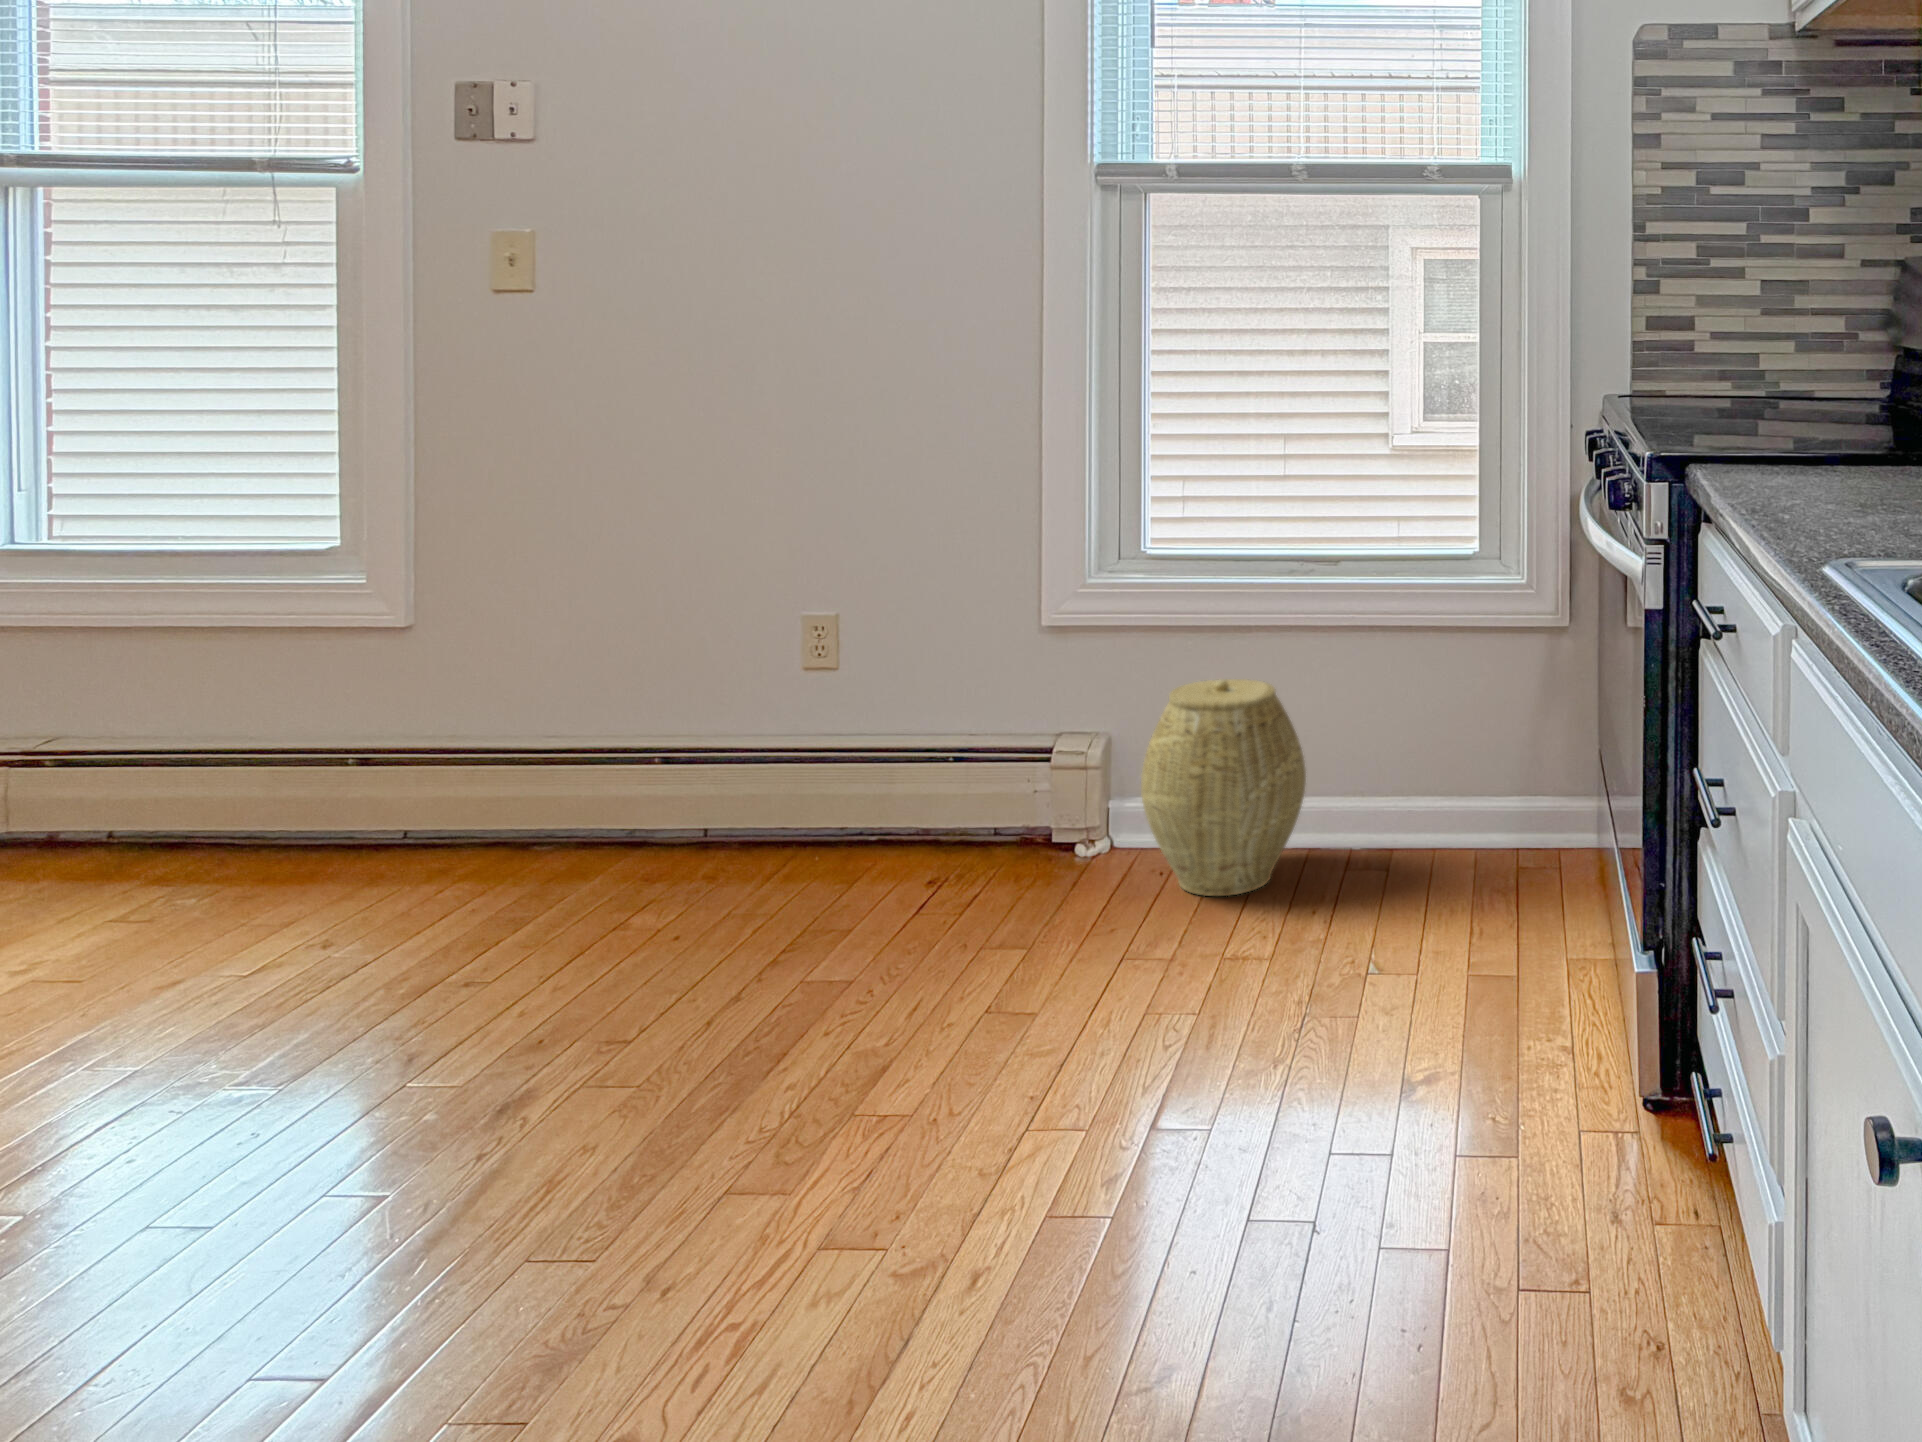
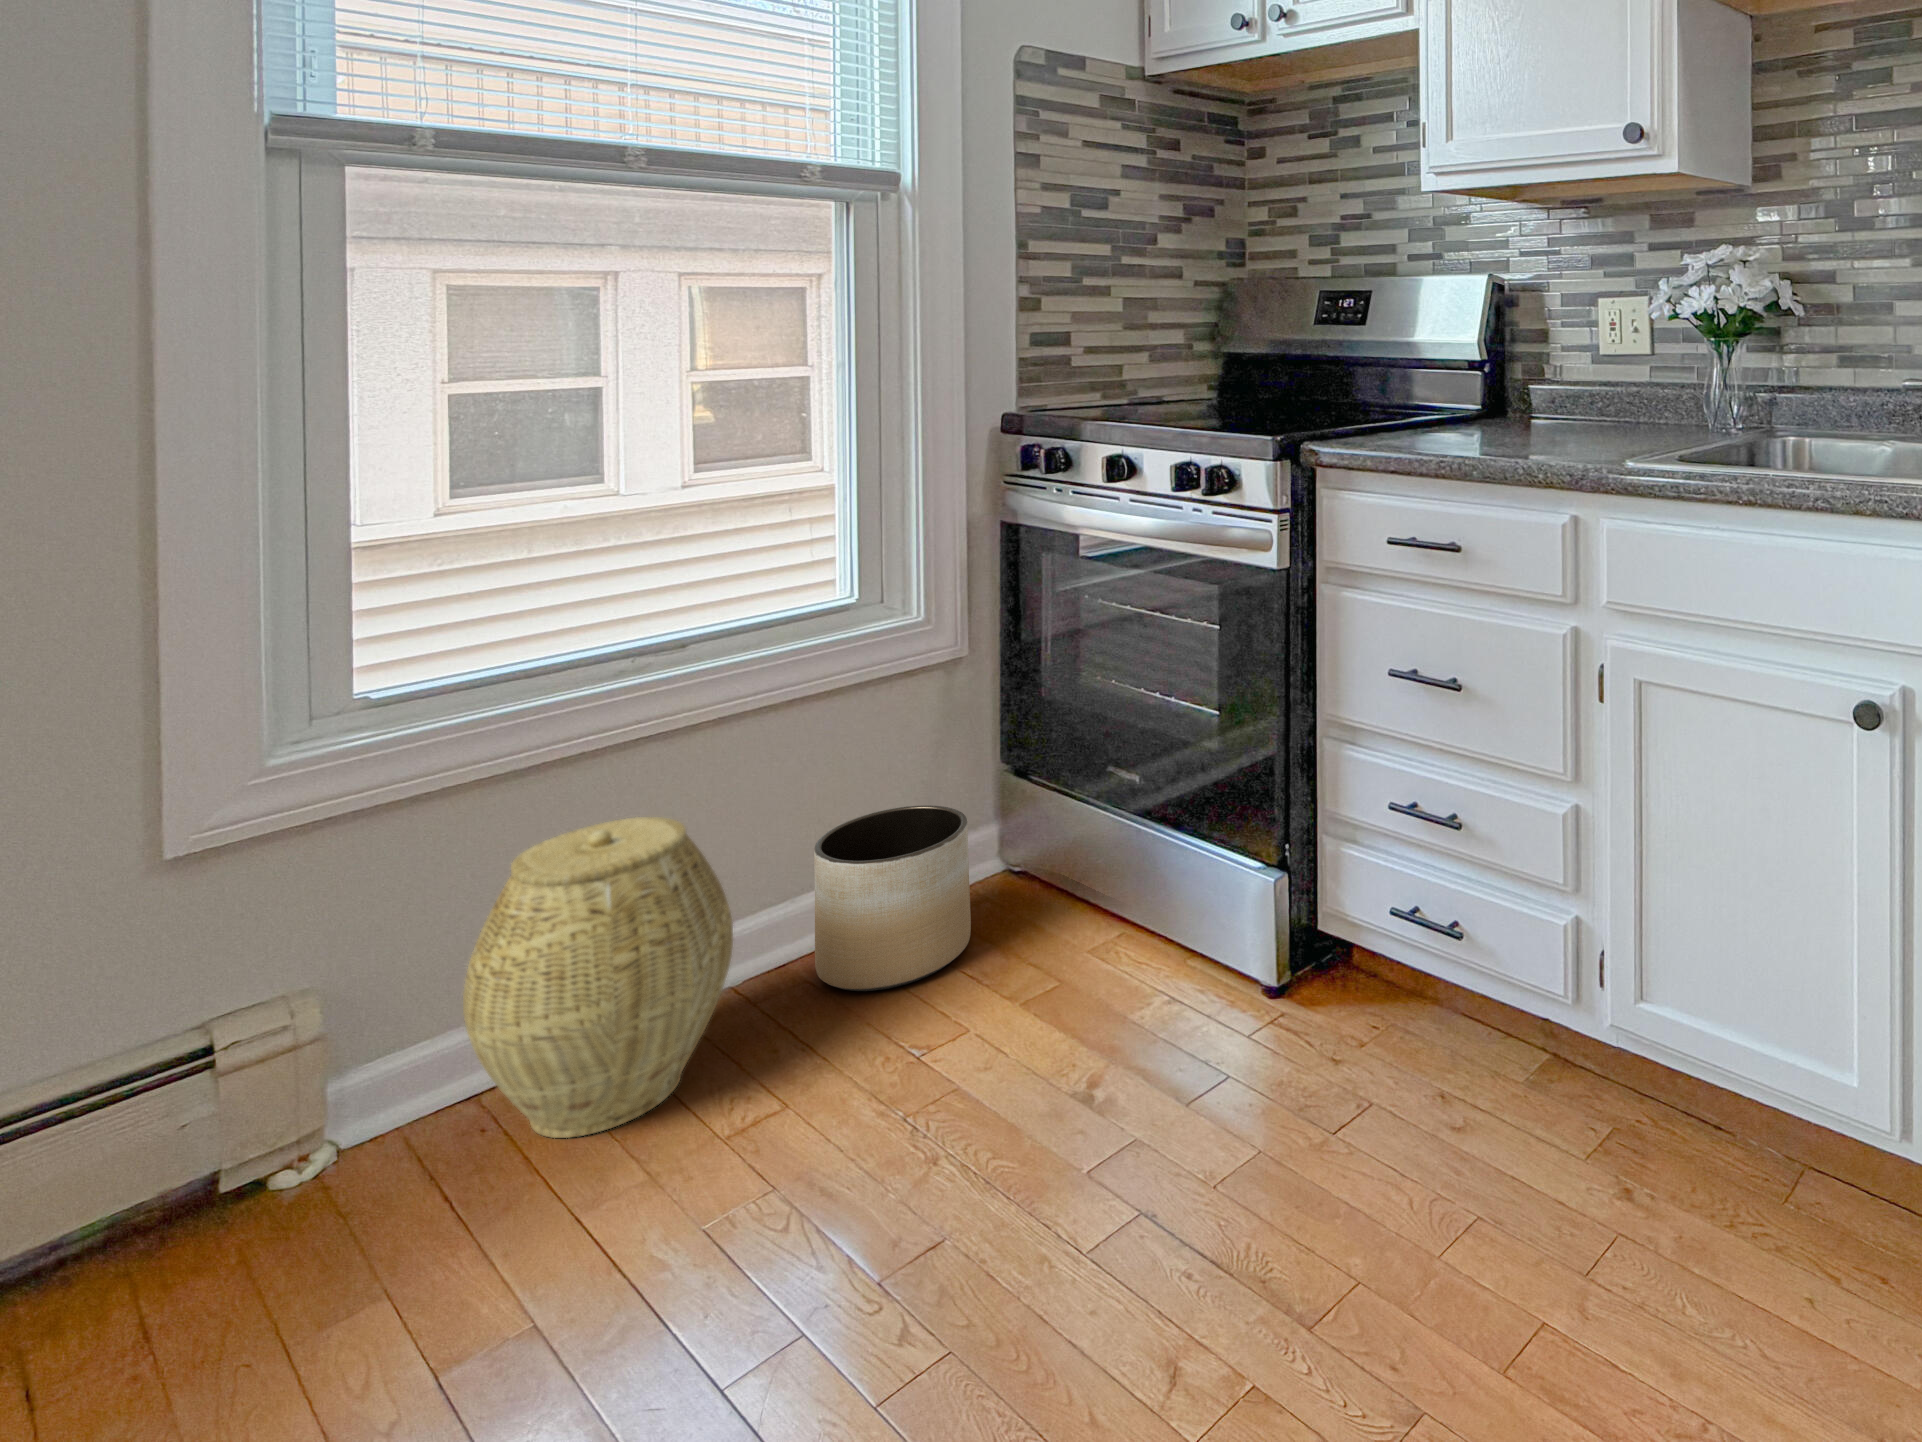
planter: none [1391,744,1516,893] -> present [814,805,971,991]

